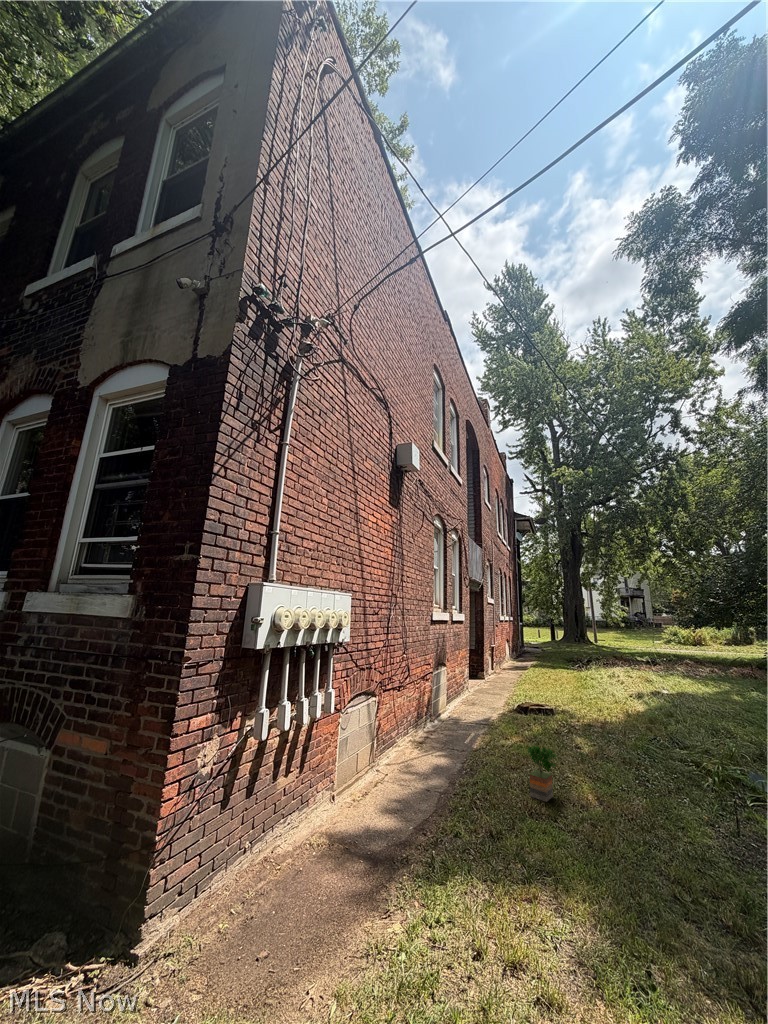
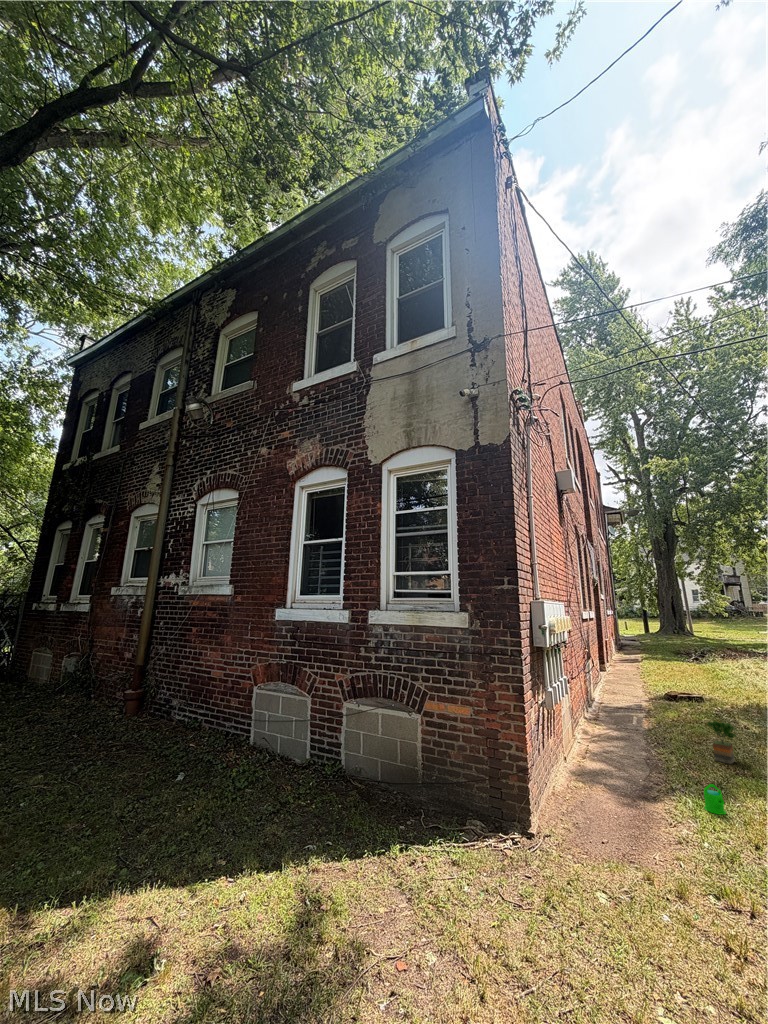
watering can: none [469,847,496,894] -> present [704,784,726,814]

